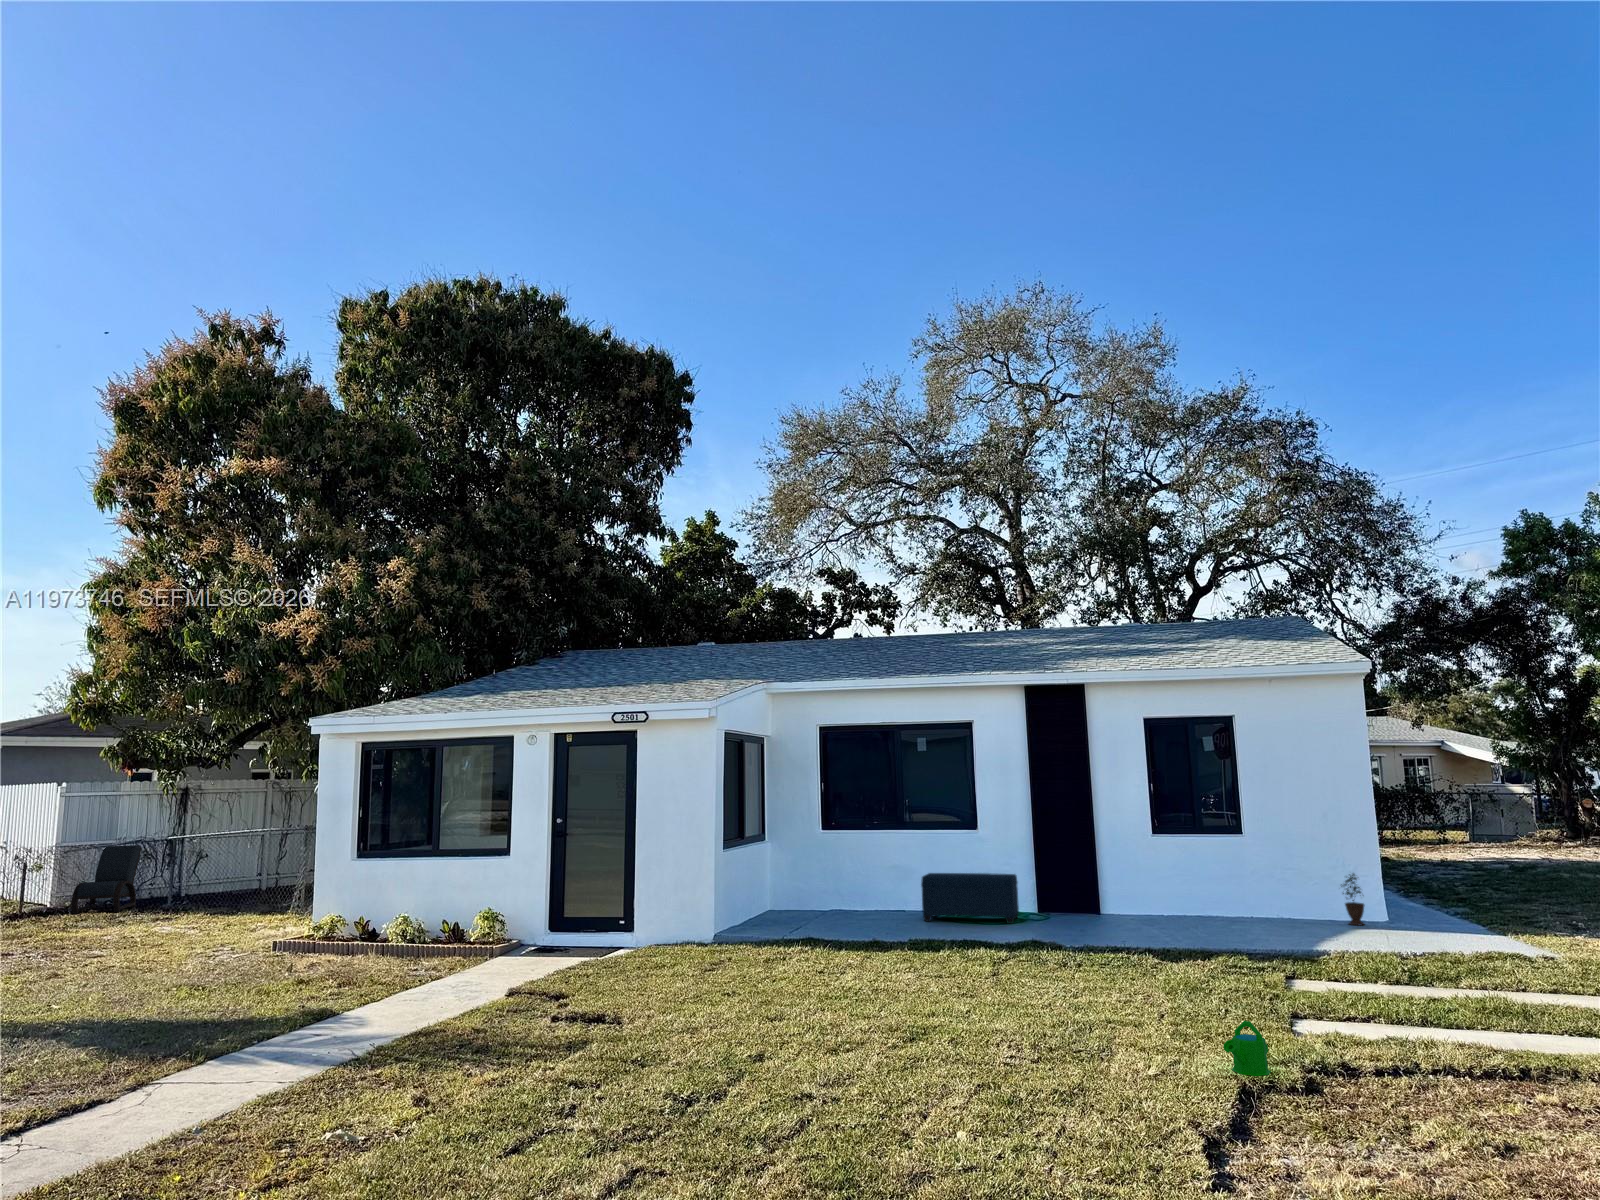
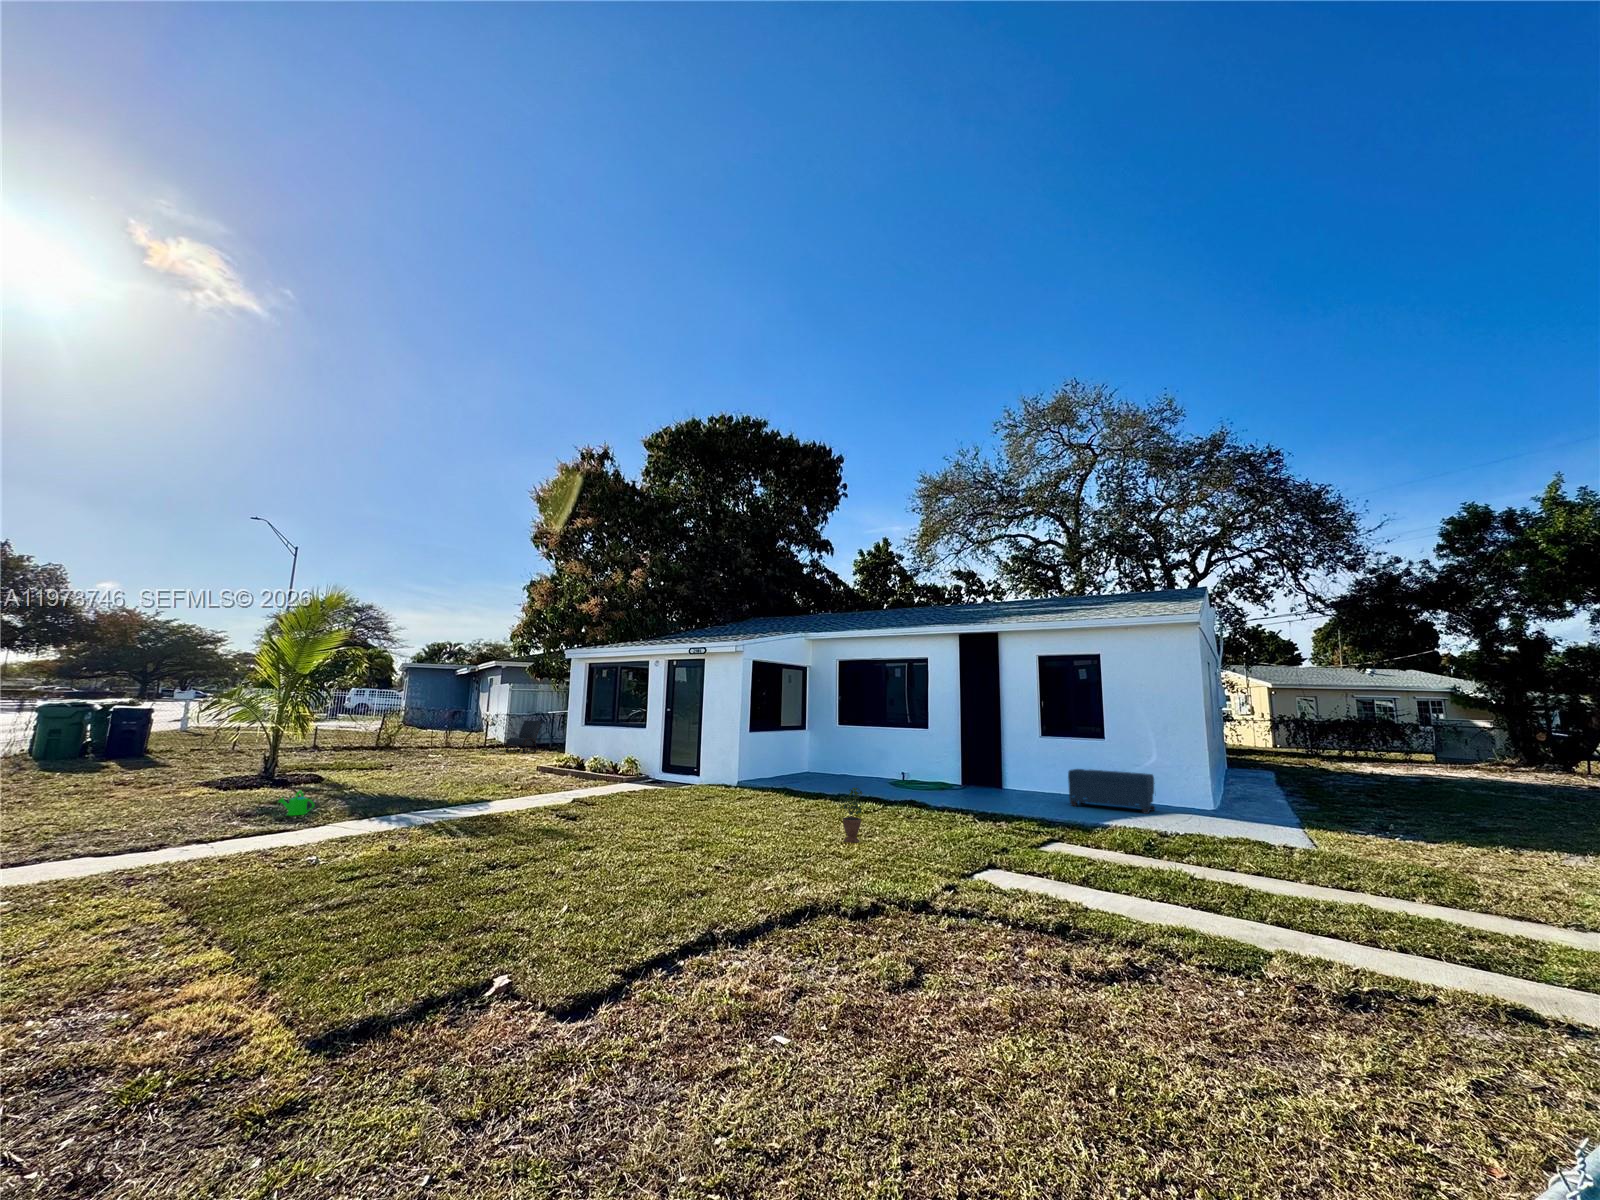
bench: present [921,873,1019,924] -> present [1068,769,1155,814]
potted plant: present [1341,874,1365,926] -> present [840,788,862,843]
watering can: present [1223,1021,1271,1076] -> present [279,790,314,816]

